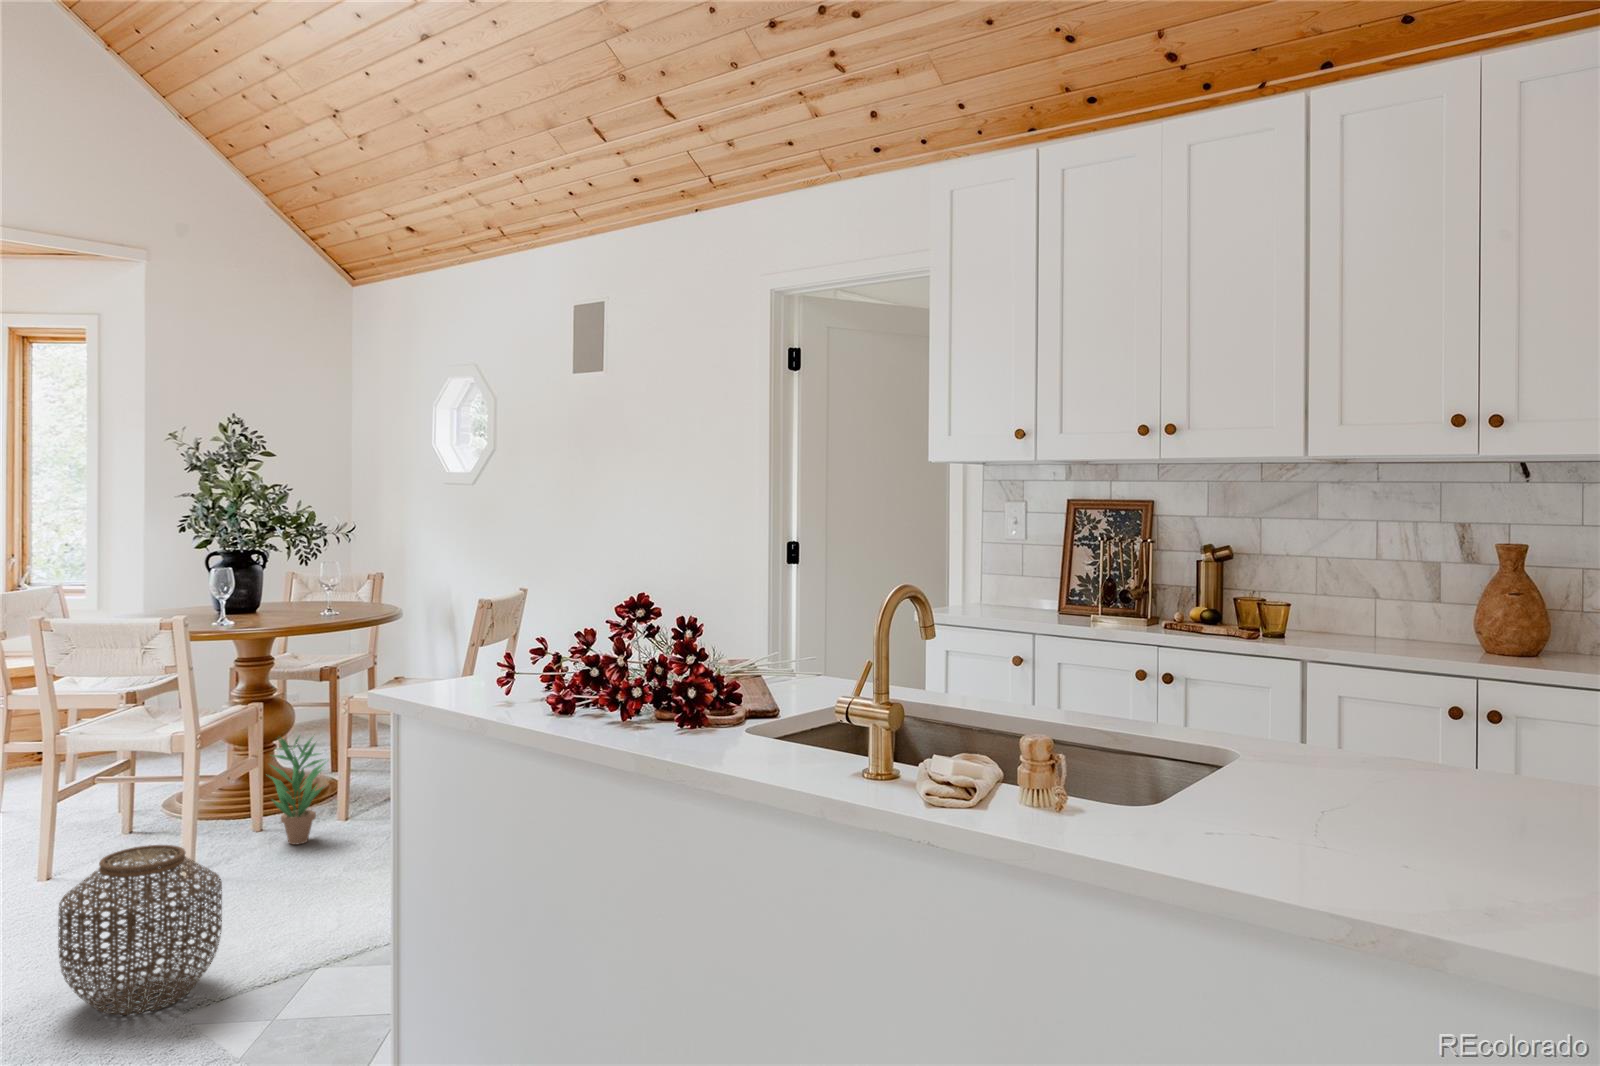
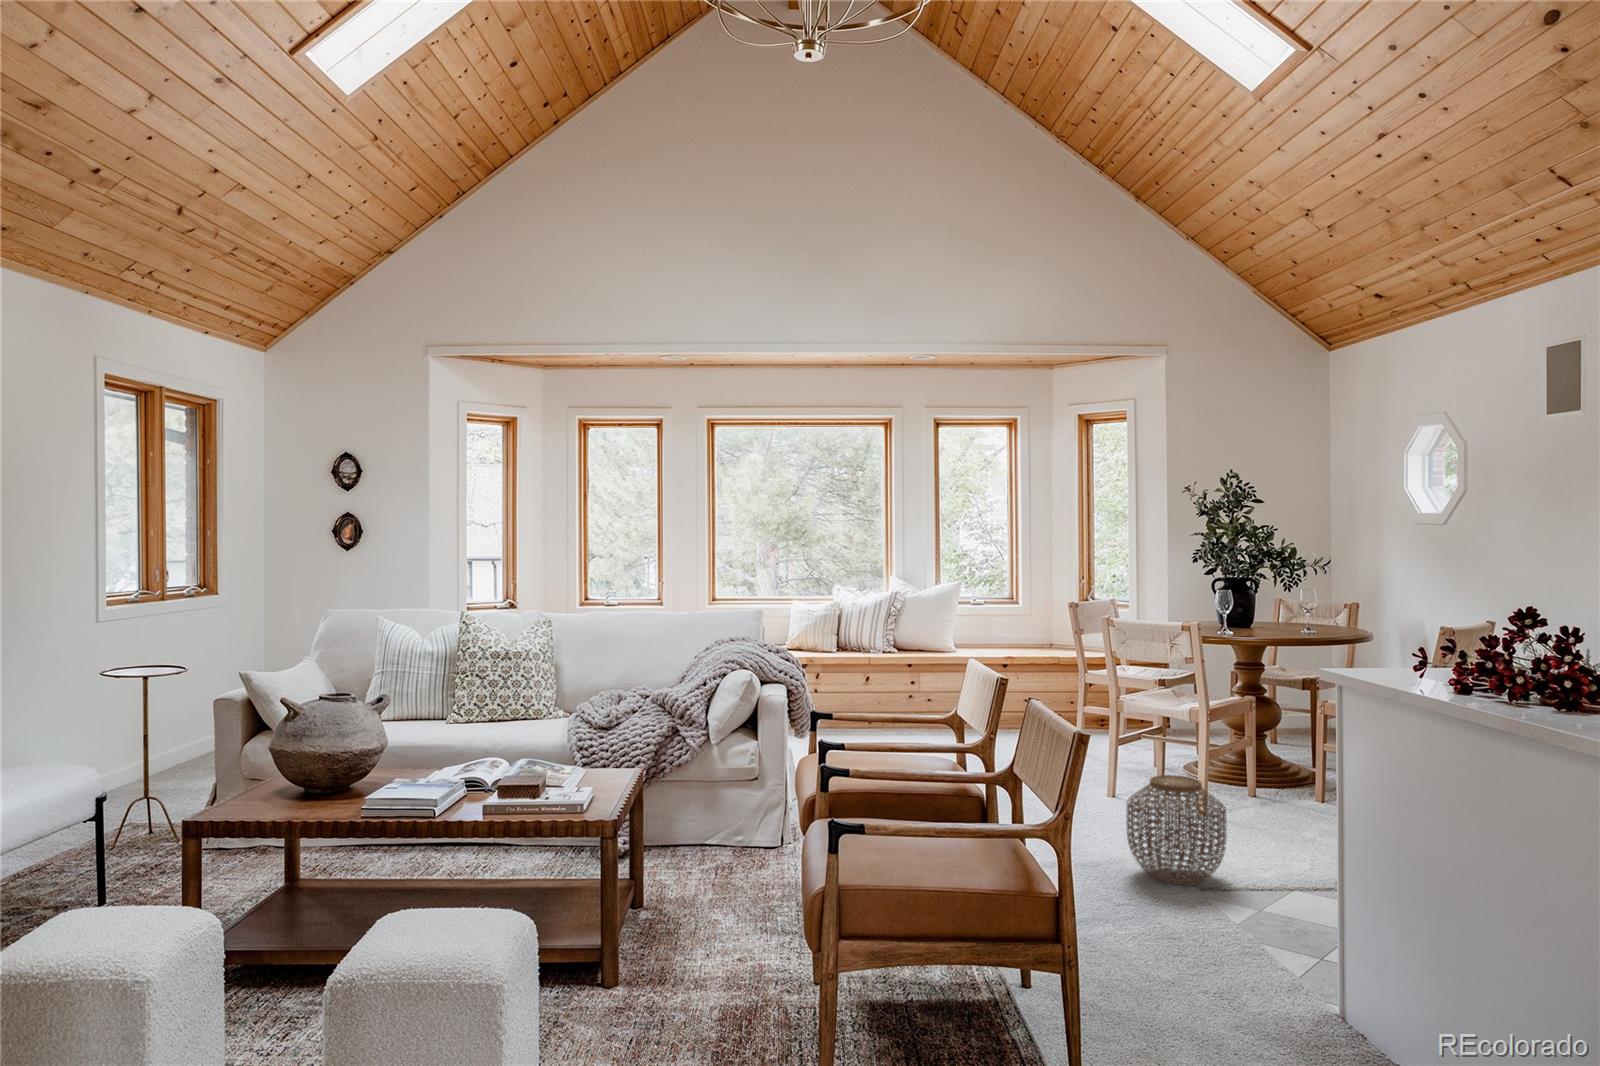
potted plant: present [269,736,326,845] -> none [1256,722,1308,812]

